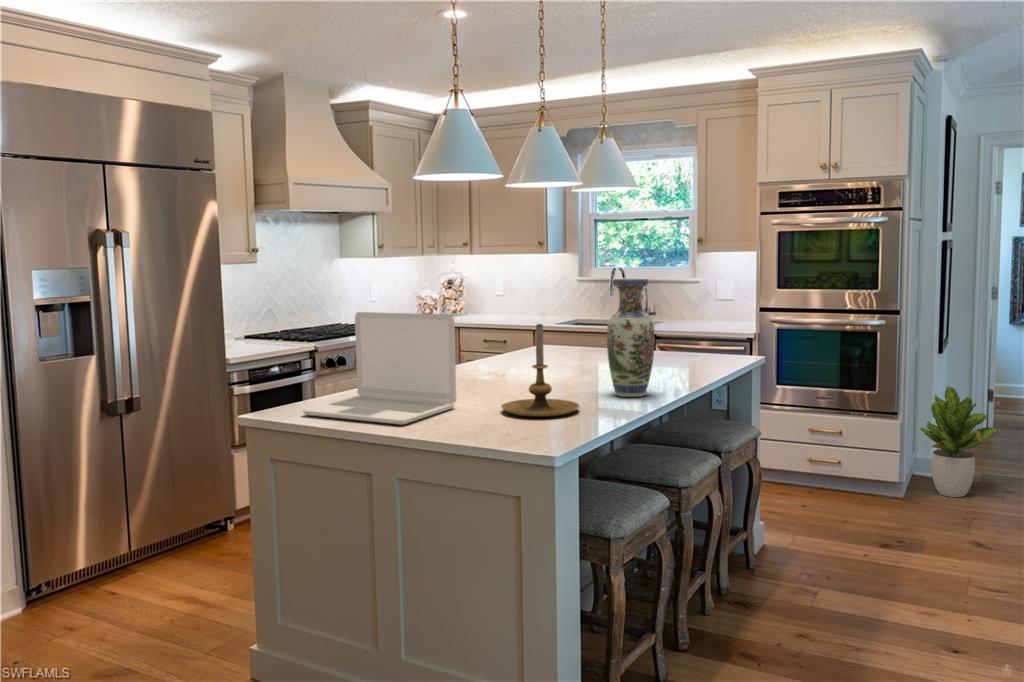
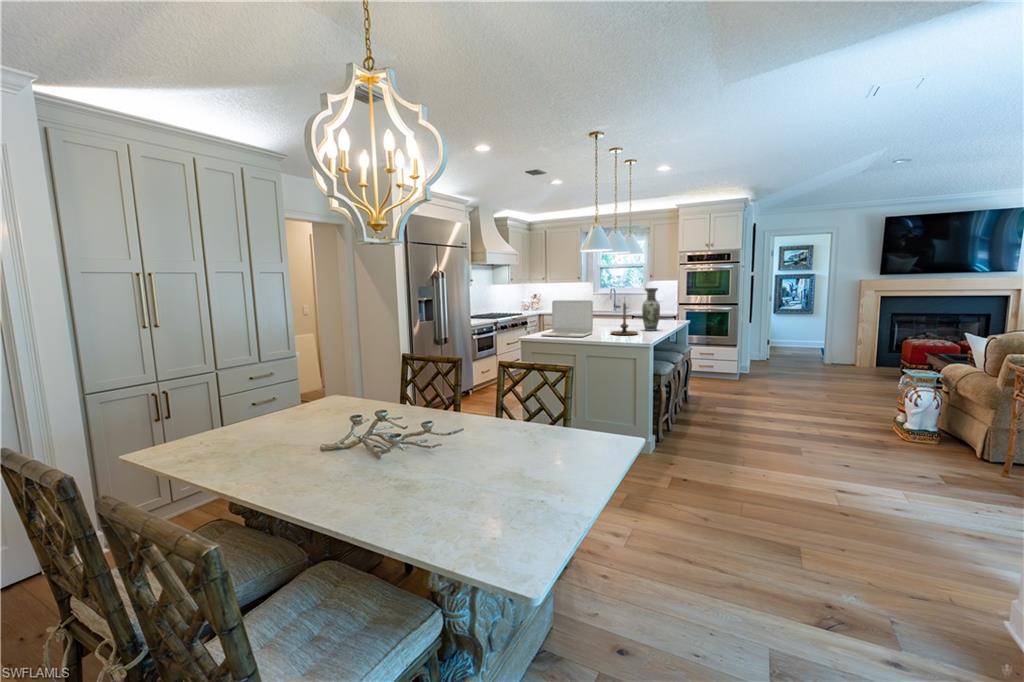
potted plant: present [920,386,997,497] -> none [745,335,777,380]

